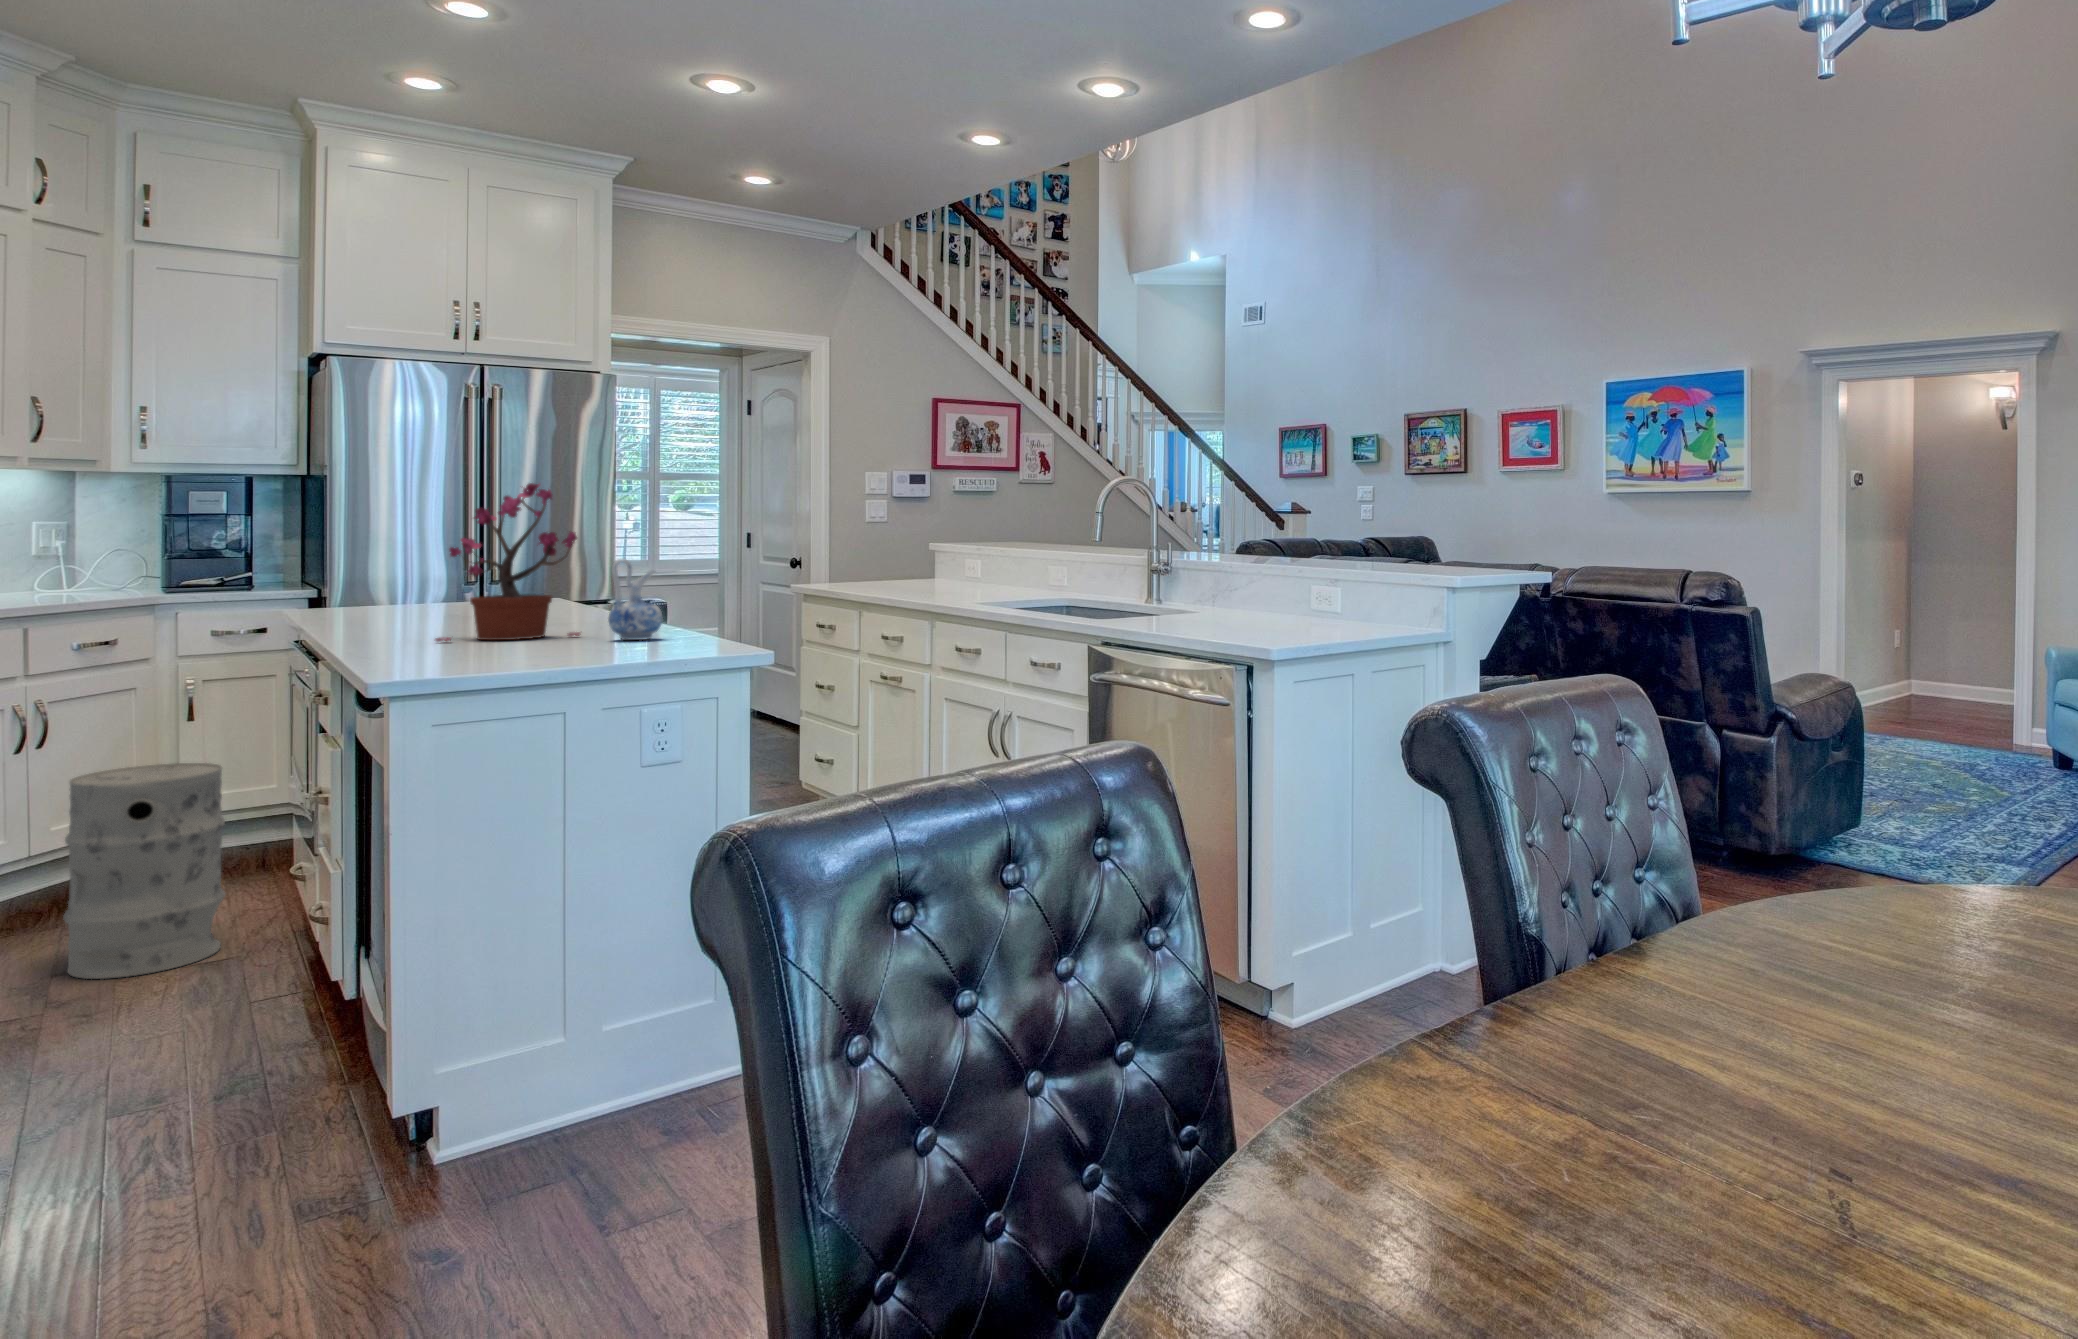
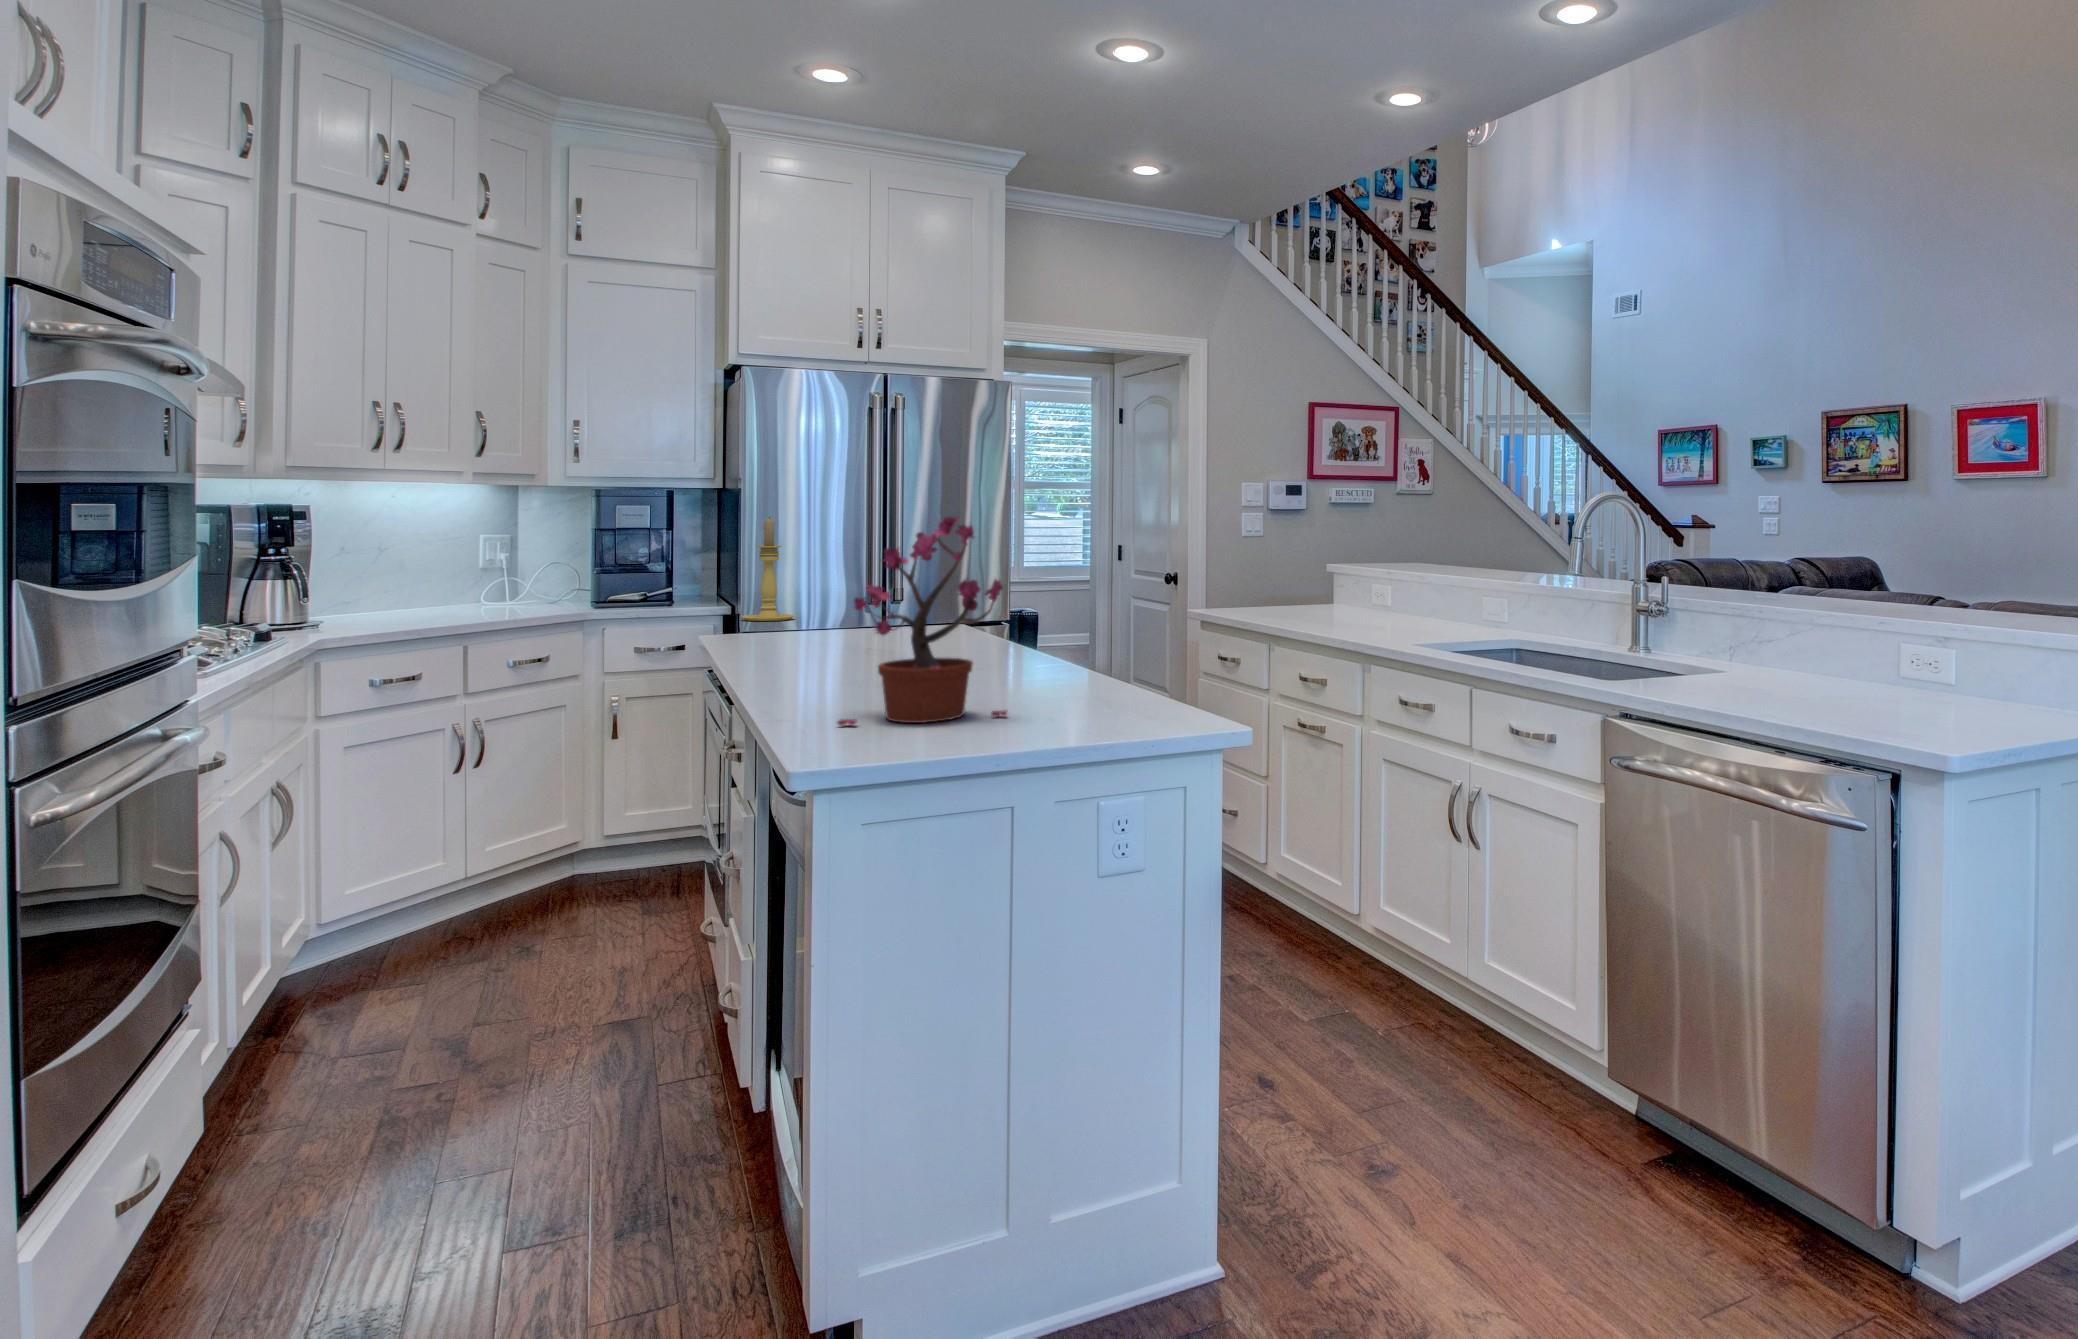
candle holder: none [332,500,390,600] -> present [742,517,795,621]
ceramic pitcher: present [608,559,662,640] -> none [1044,621,1110,730]
trash can: present [63,763,225,979] -> none [475,808,631,1055]

